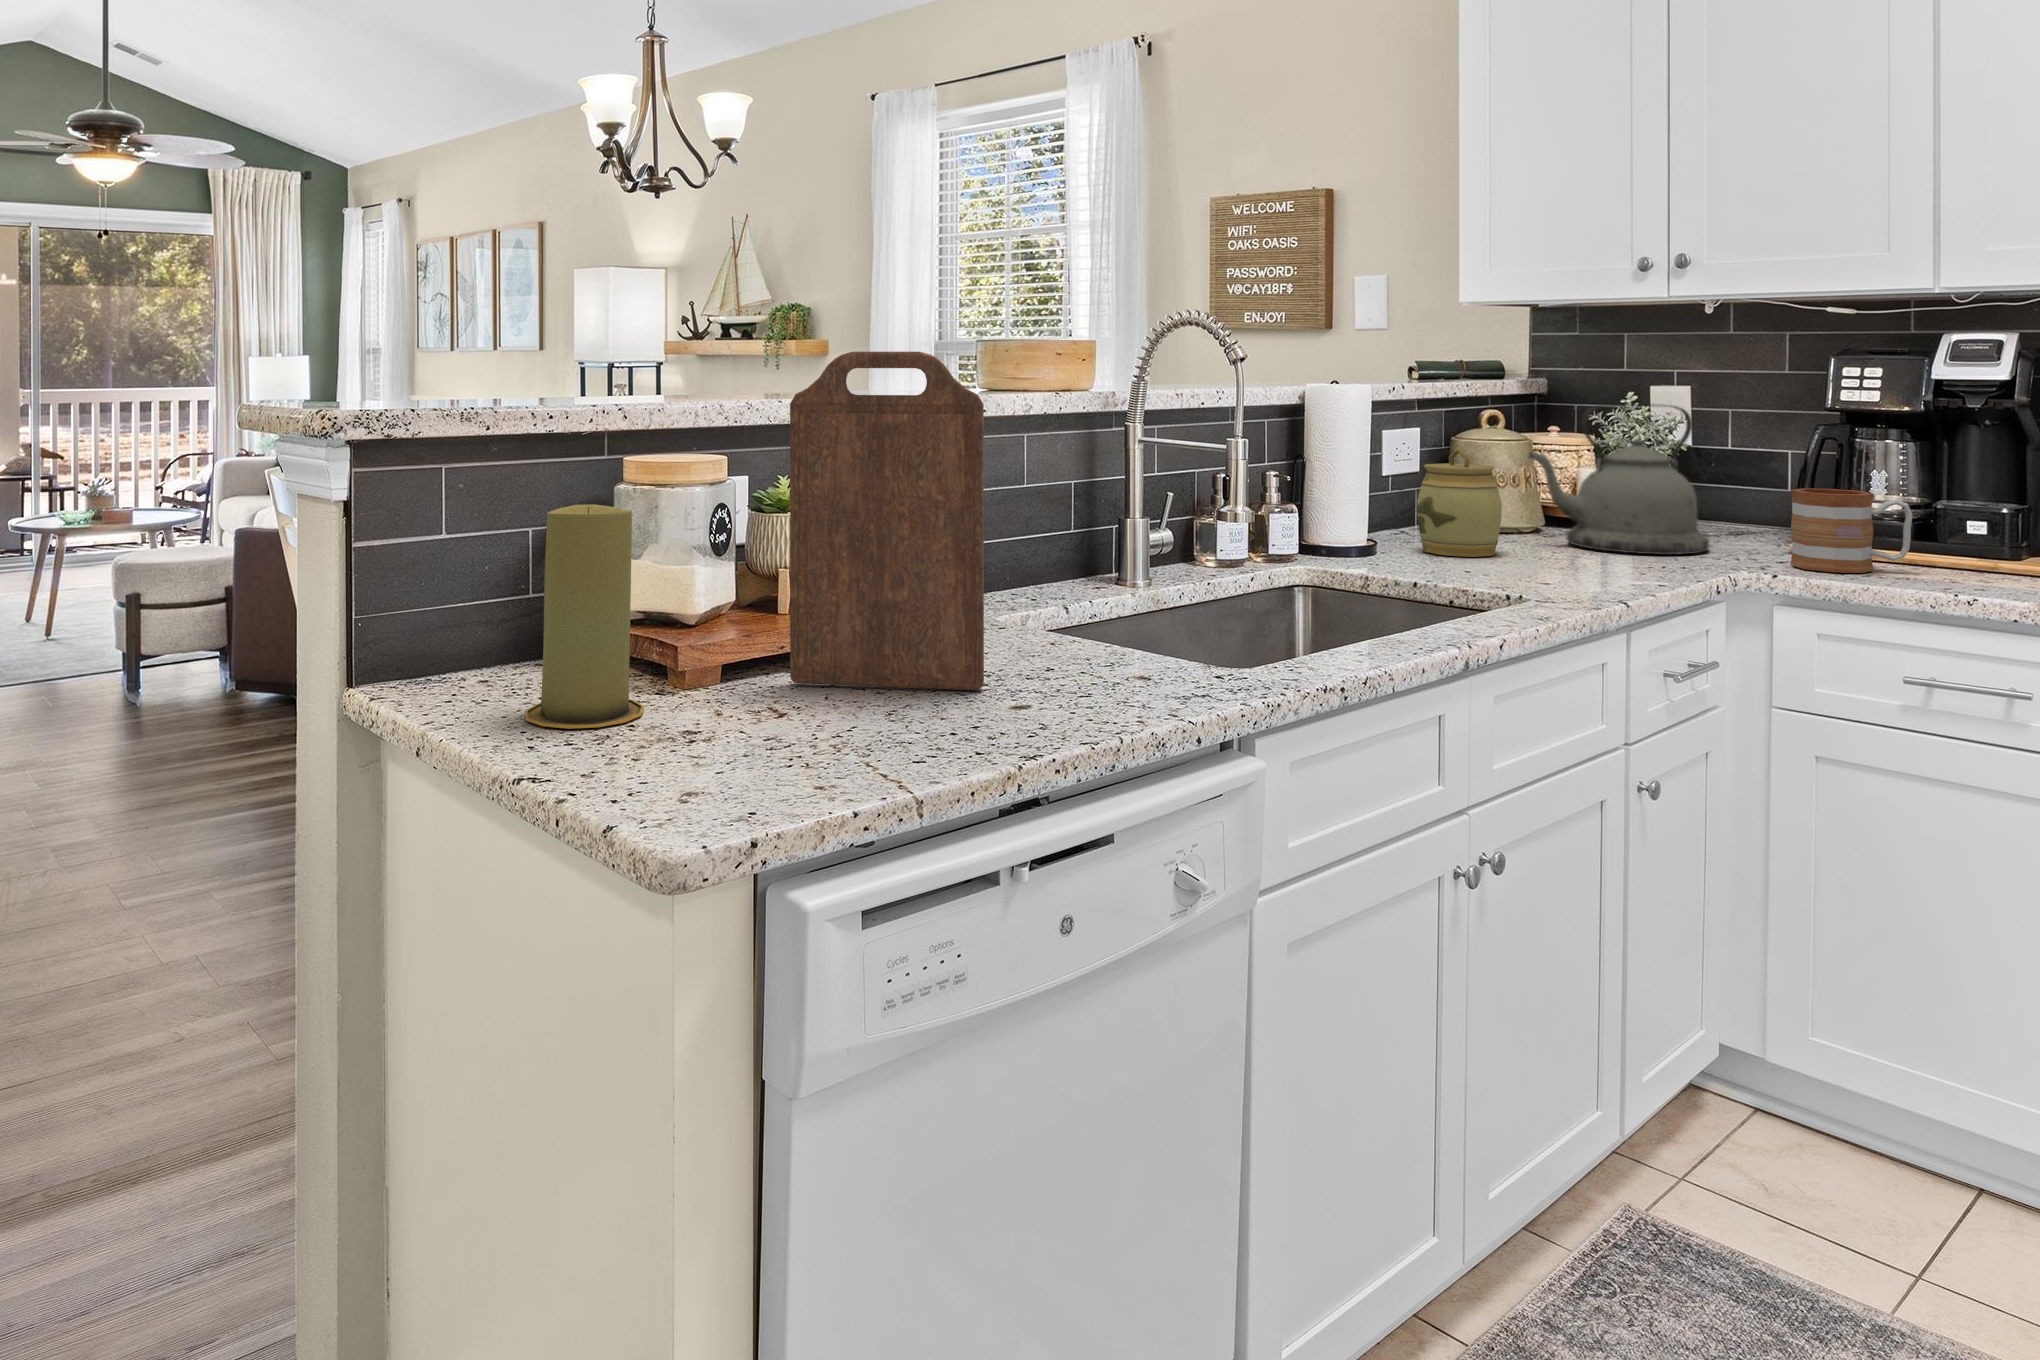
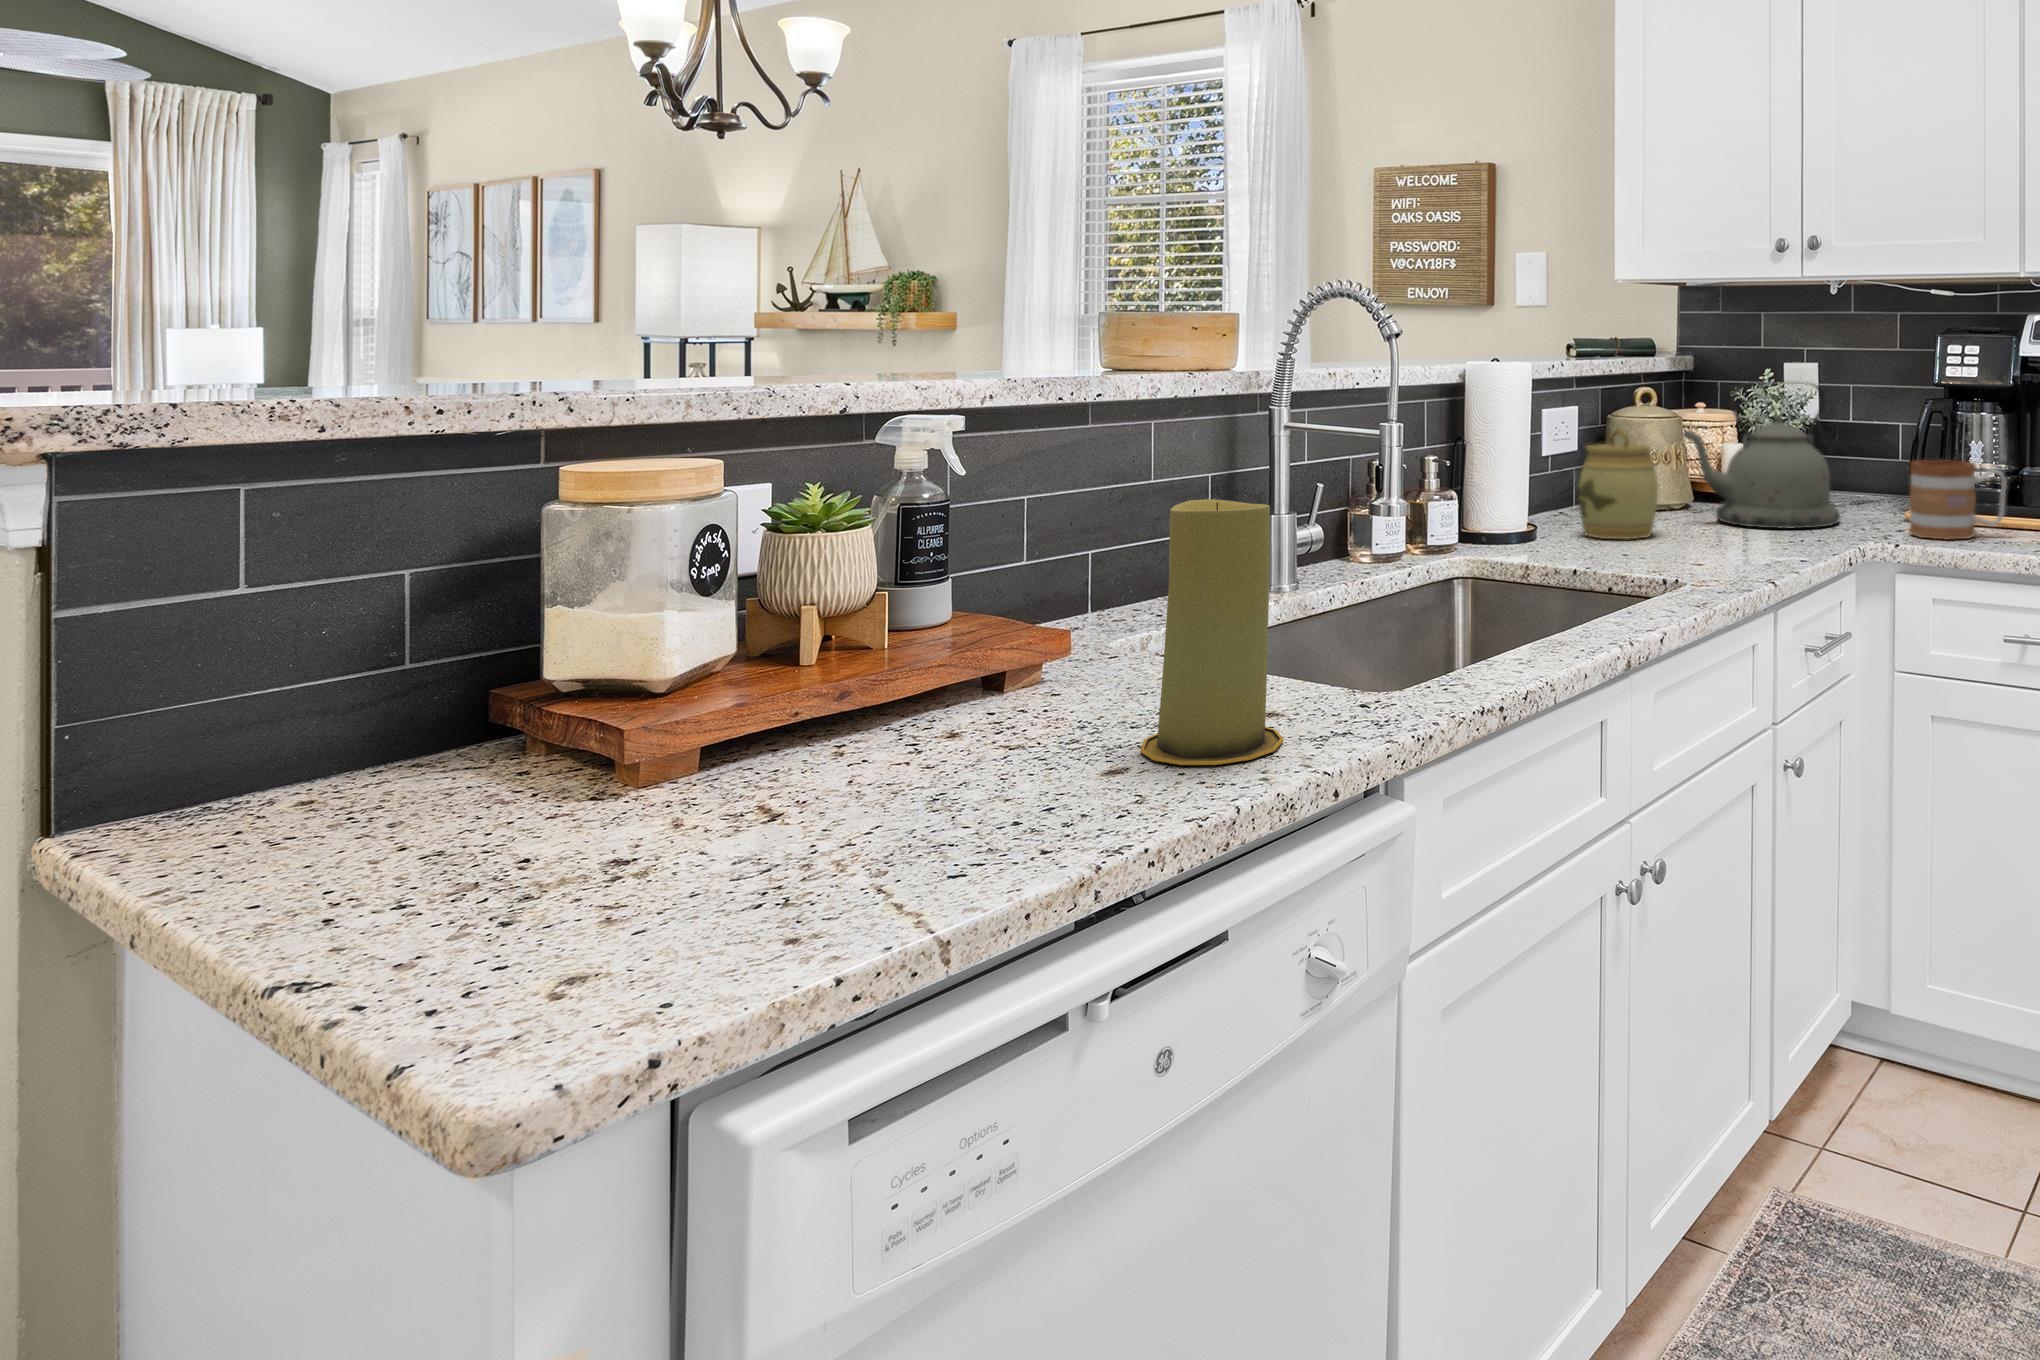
cutting board: present [790,351,984,690] -> none [802,321,1074,765]
candle: present [525,504,644,729] -> present [1140,499,1284,765]

